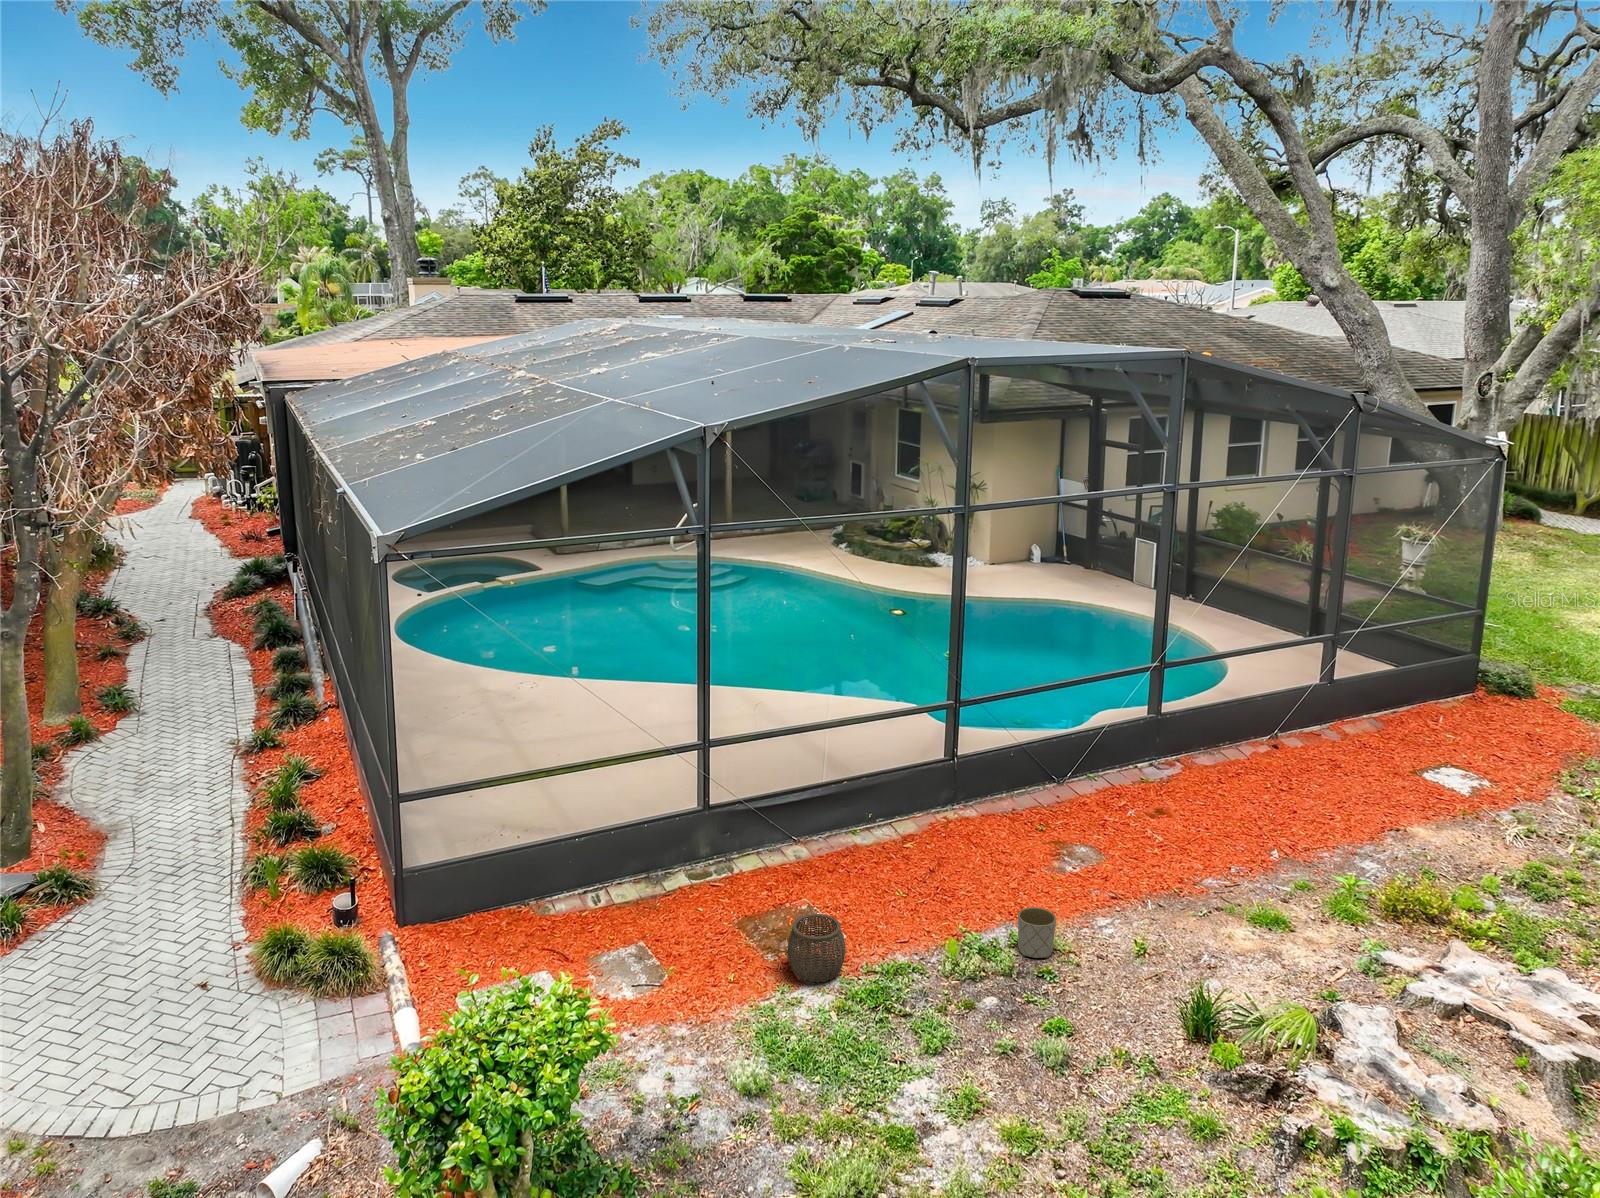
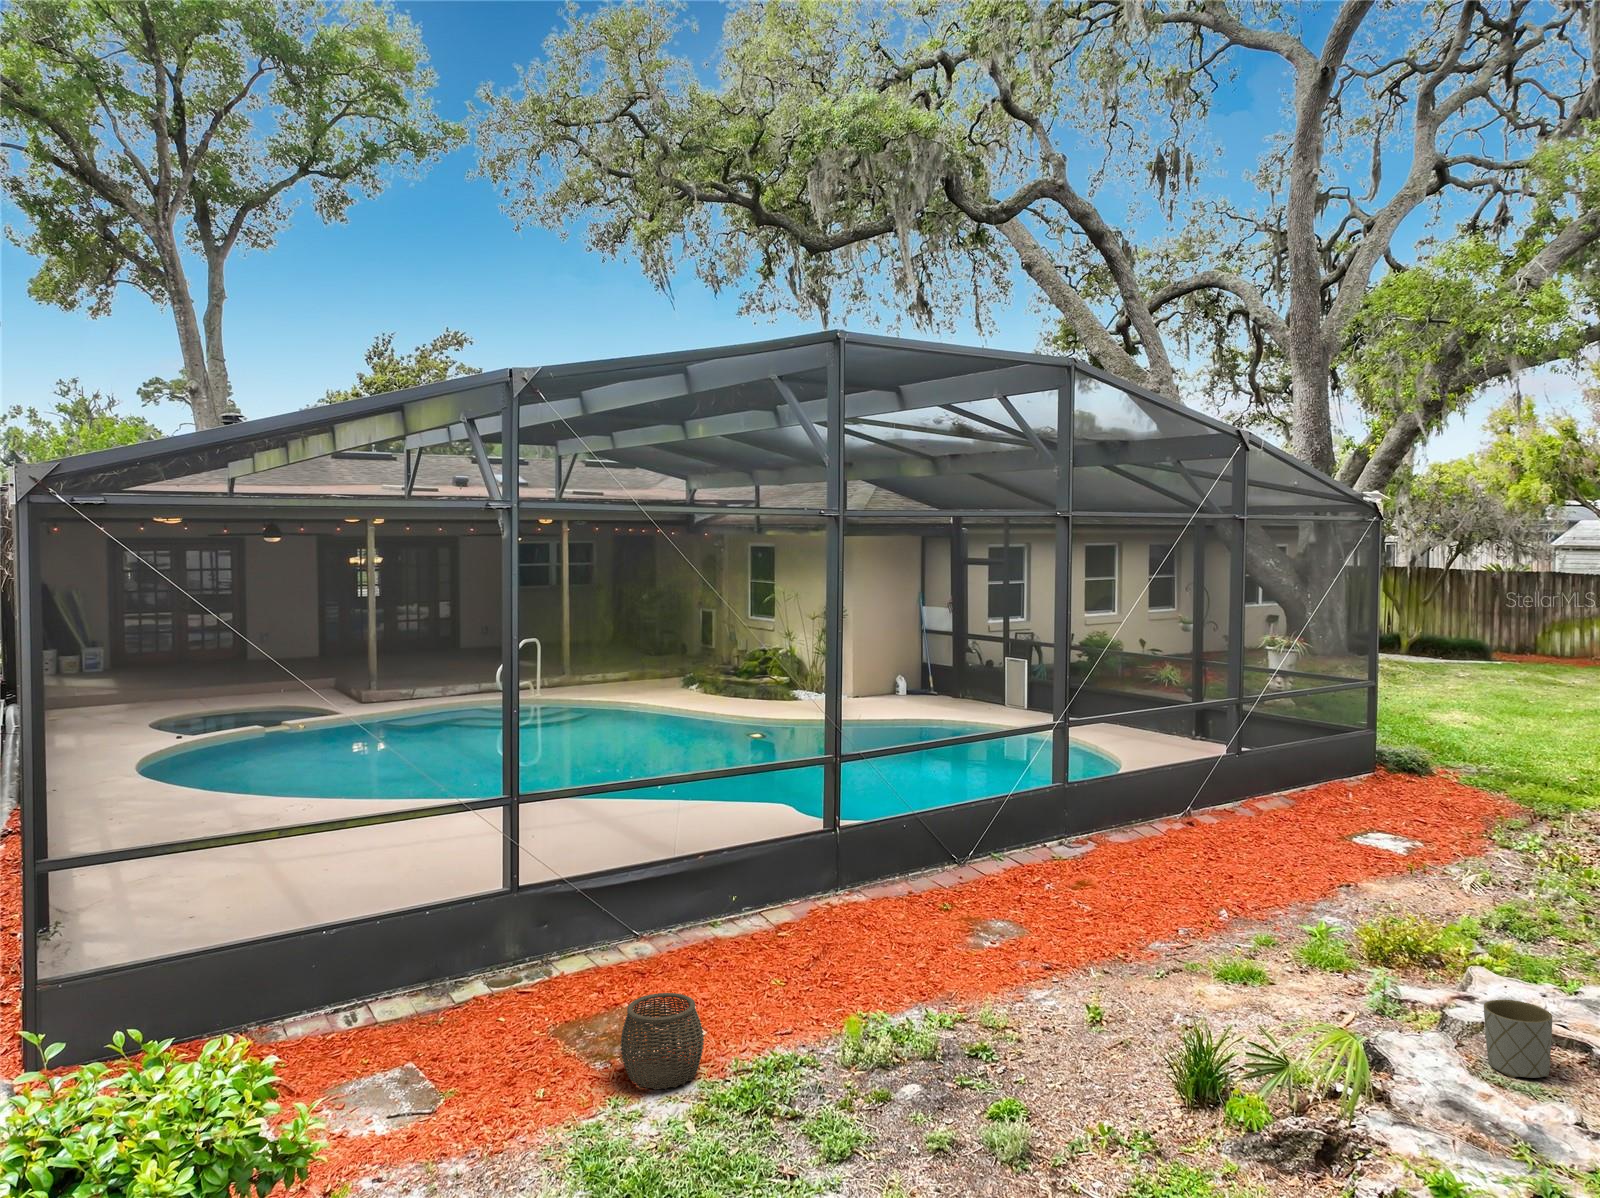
planter: present [1018,907,1056,958] -> present [1484,1000,1552,1078]

